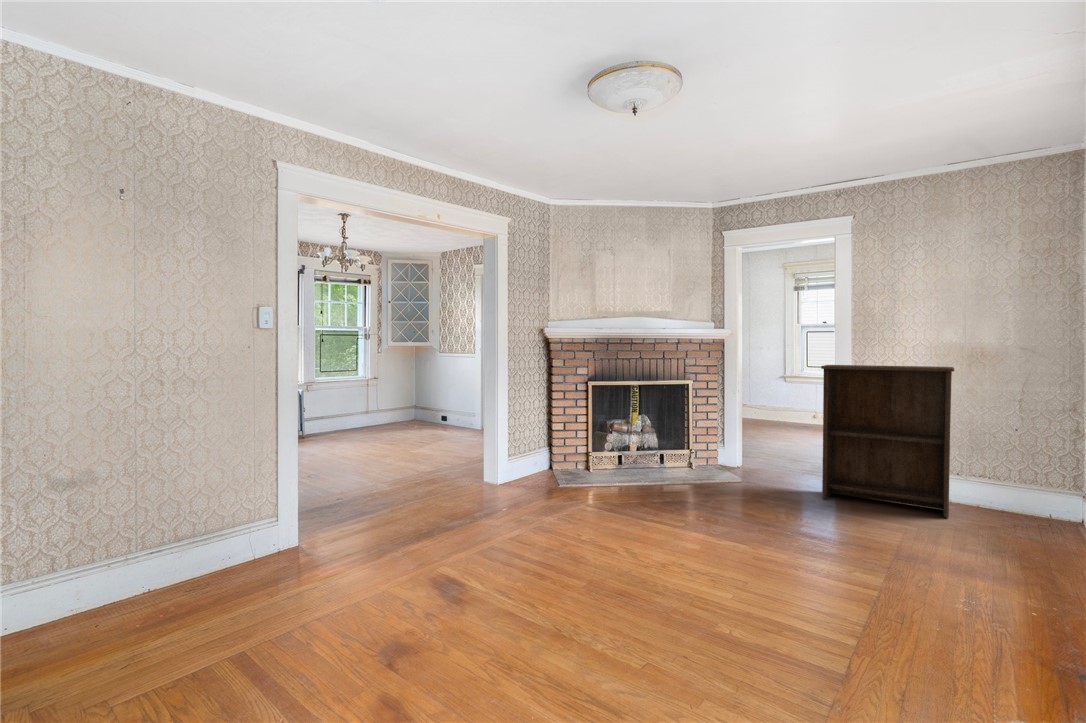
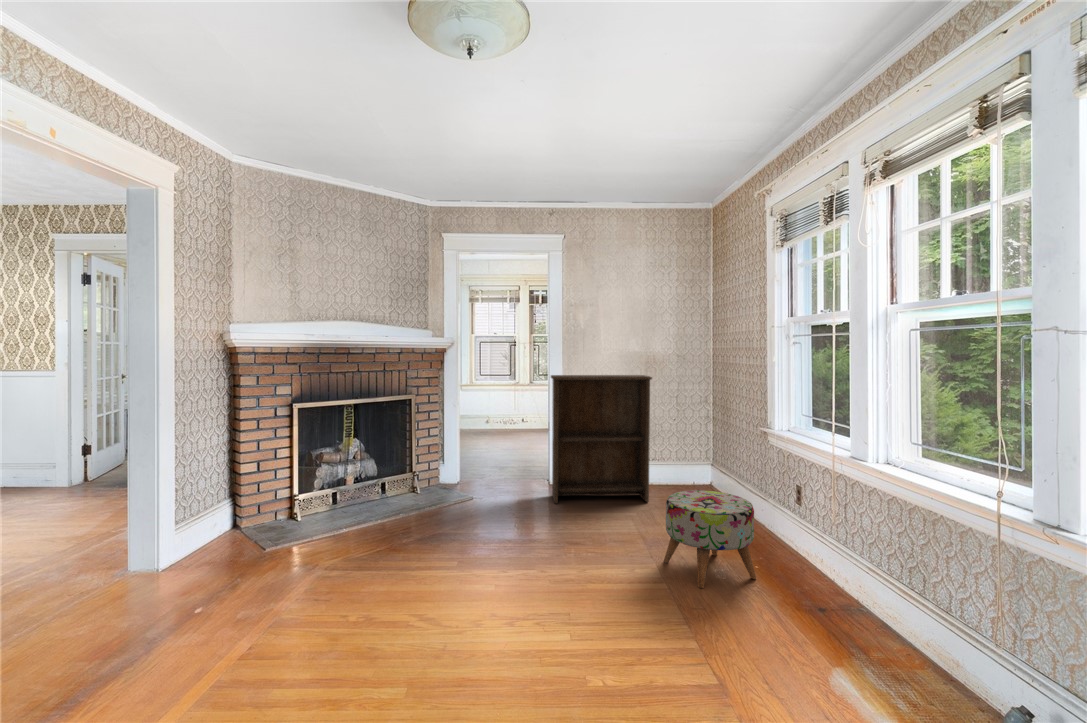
ottoman: none [894,495,1019,613] -> present [664,490,756,588]

